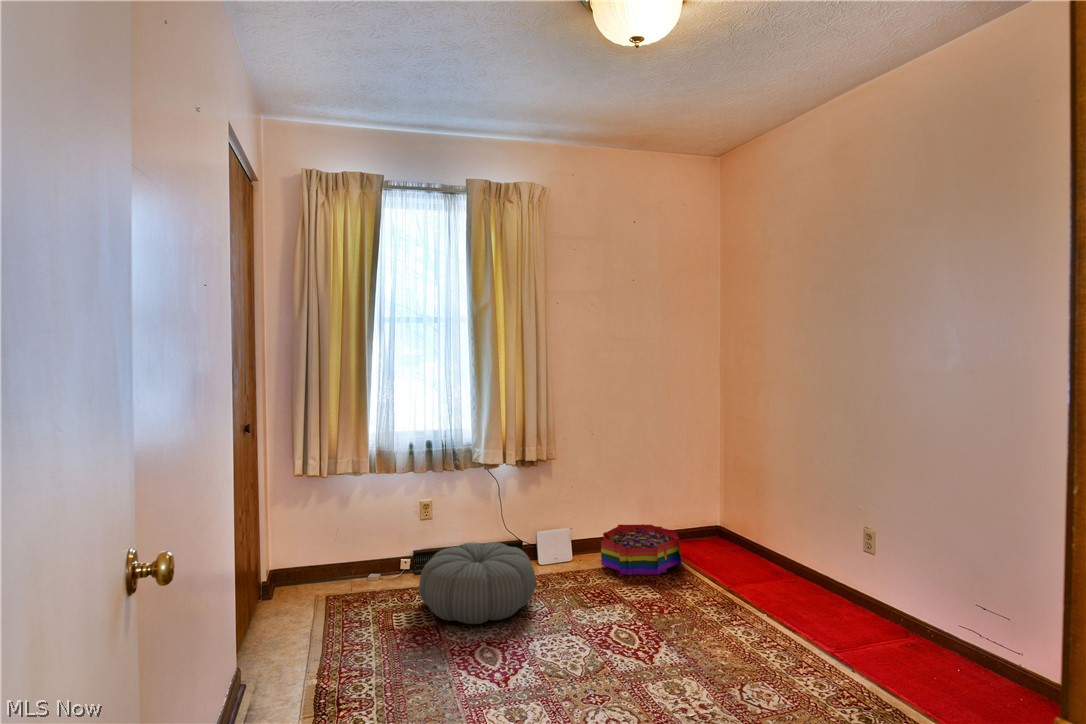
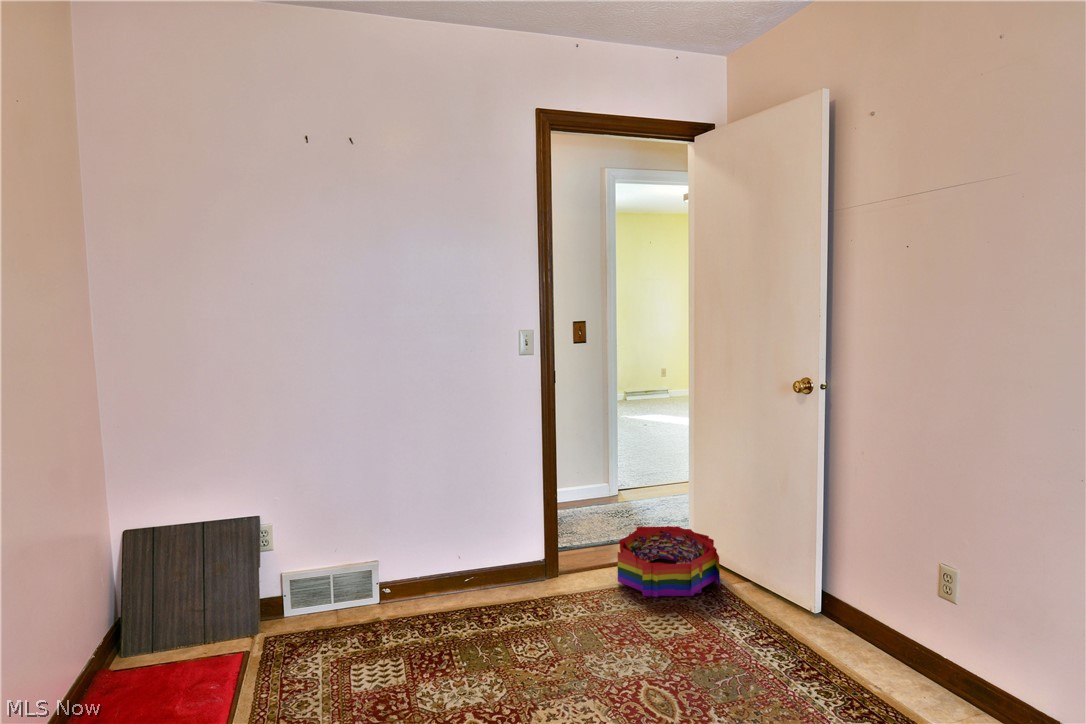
pouf: present [419,542,536,624] -> none [383,562,537,684]

